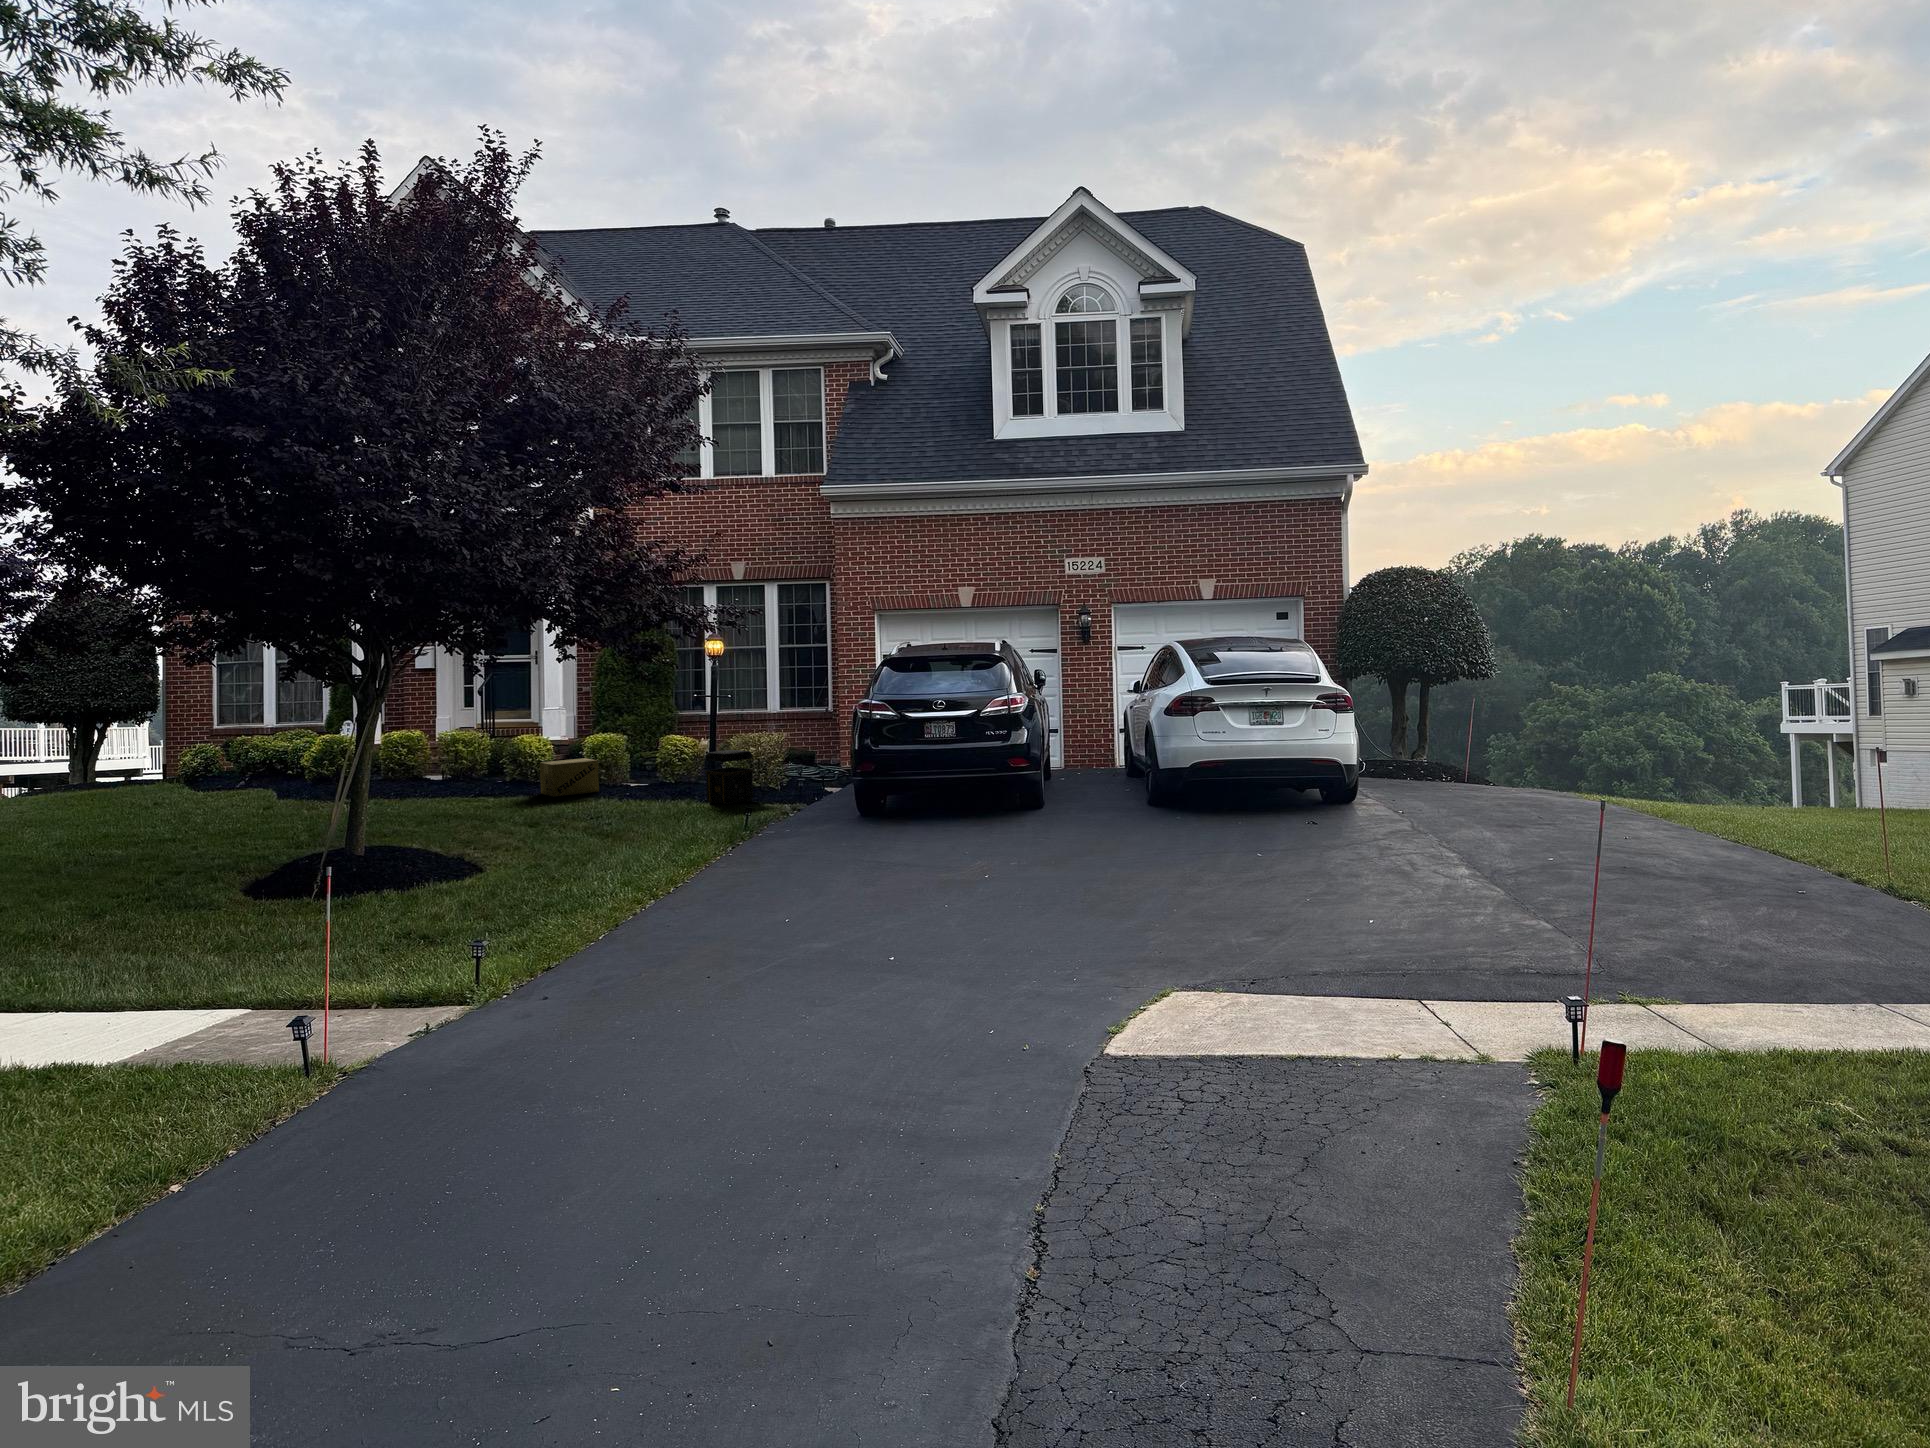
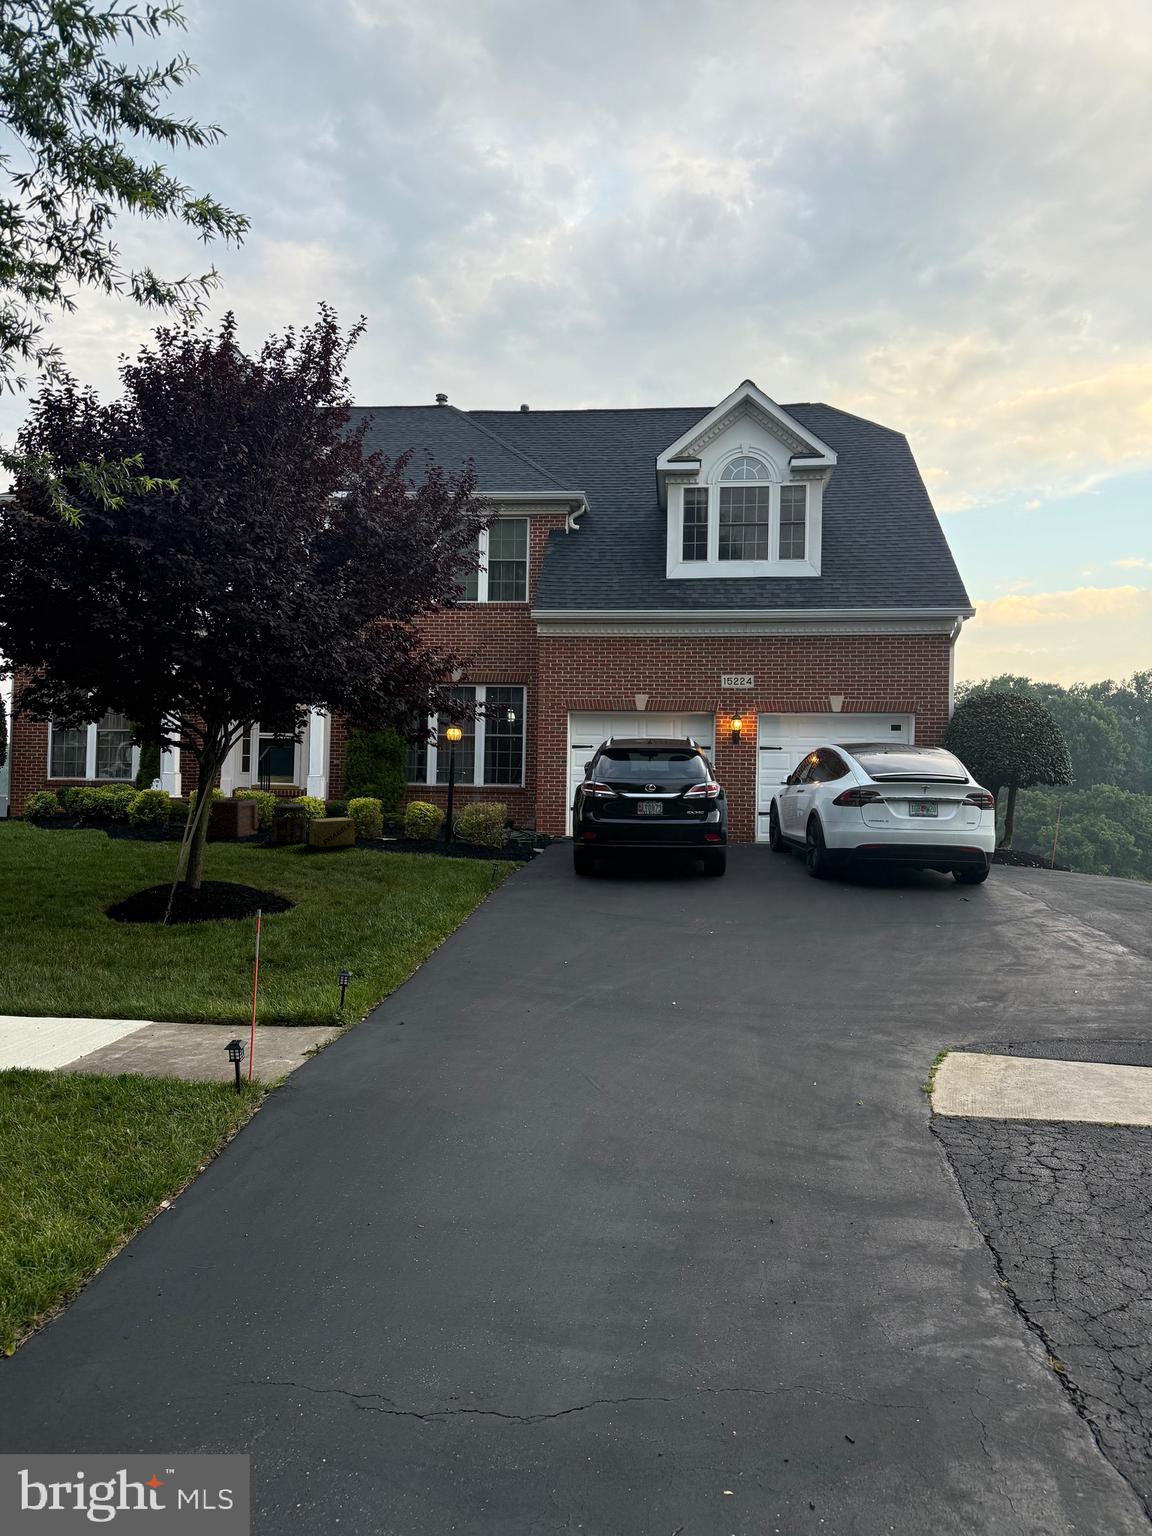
wooden crate: none [409,740,478,790] -> present [209,798,258,838]
toolbox: present [705,750,753,805] -> present [271,804,306,843]

